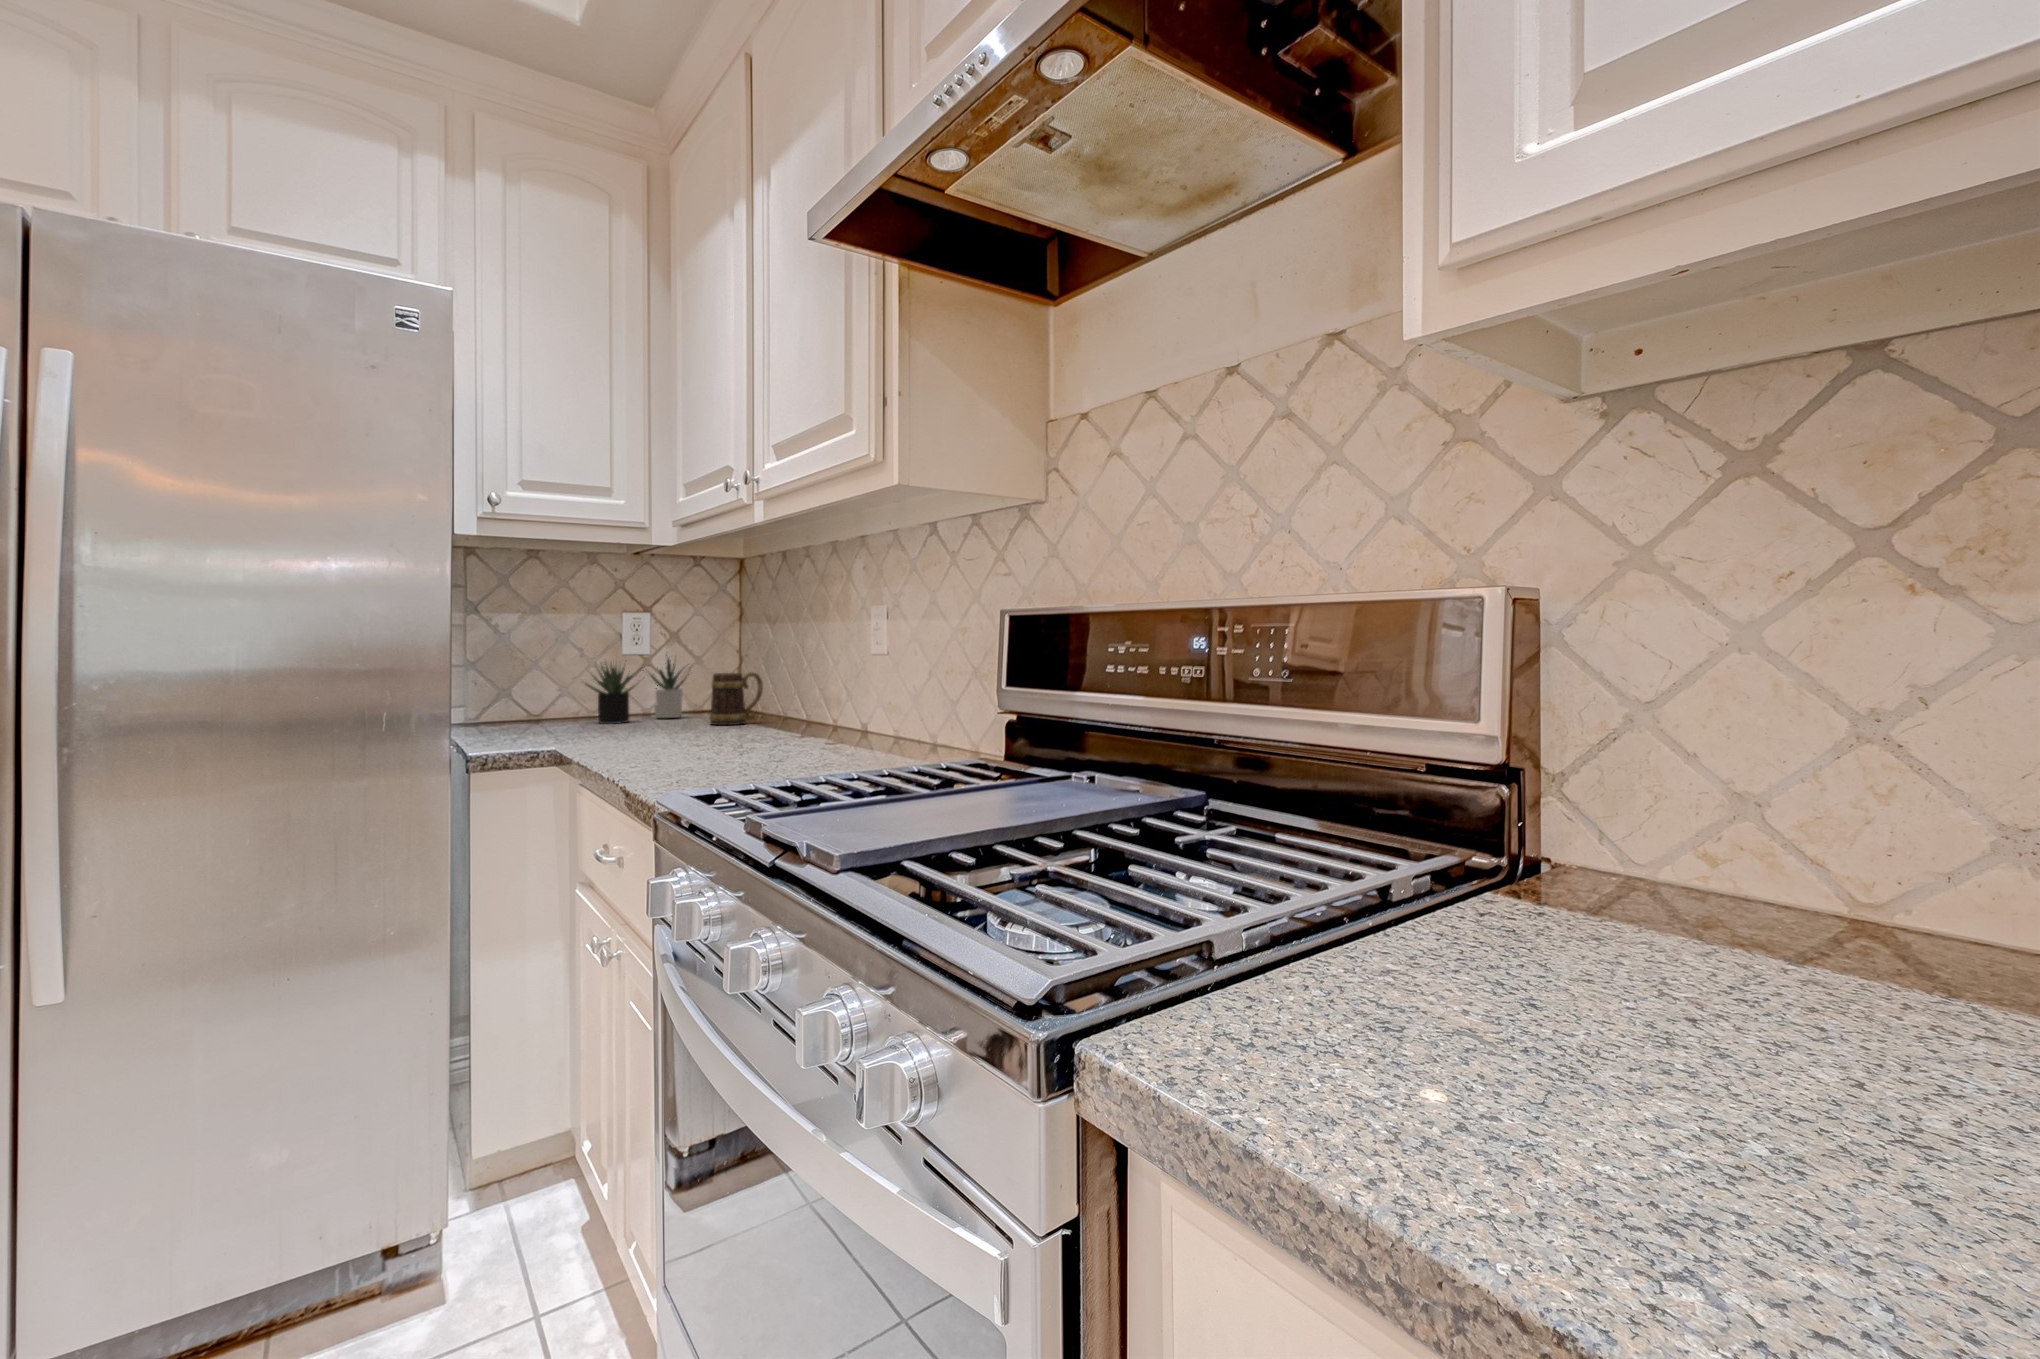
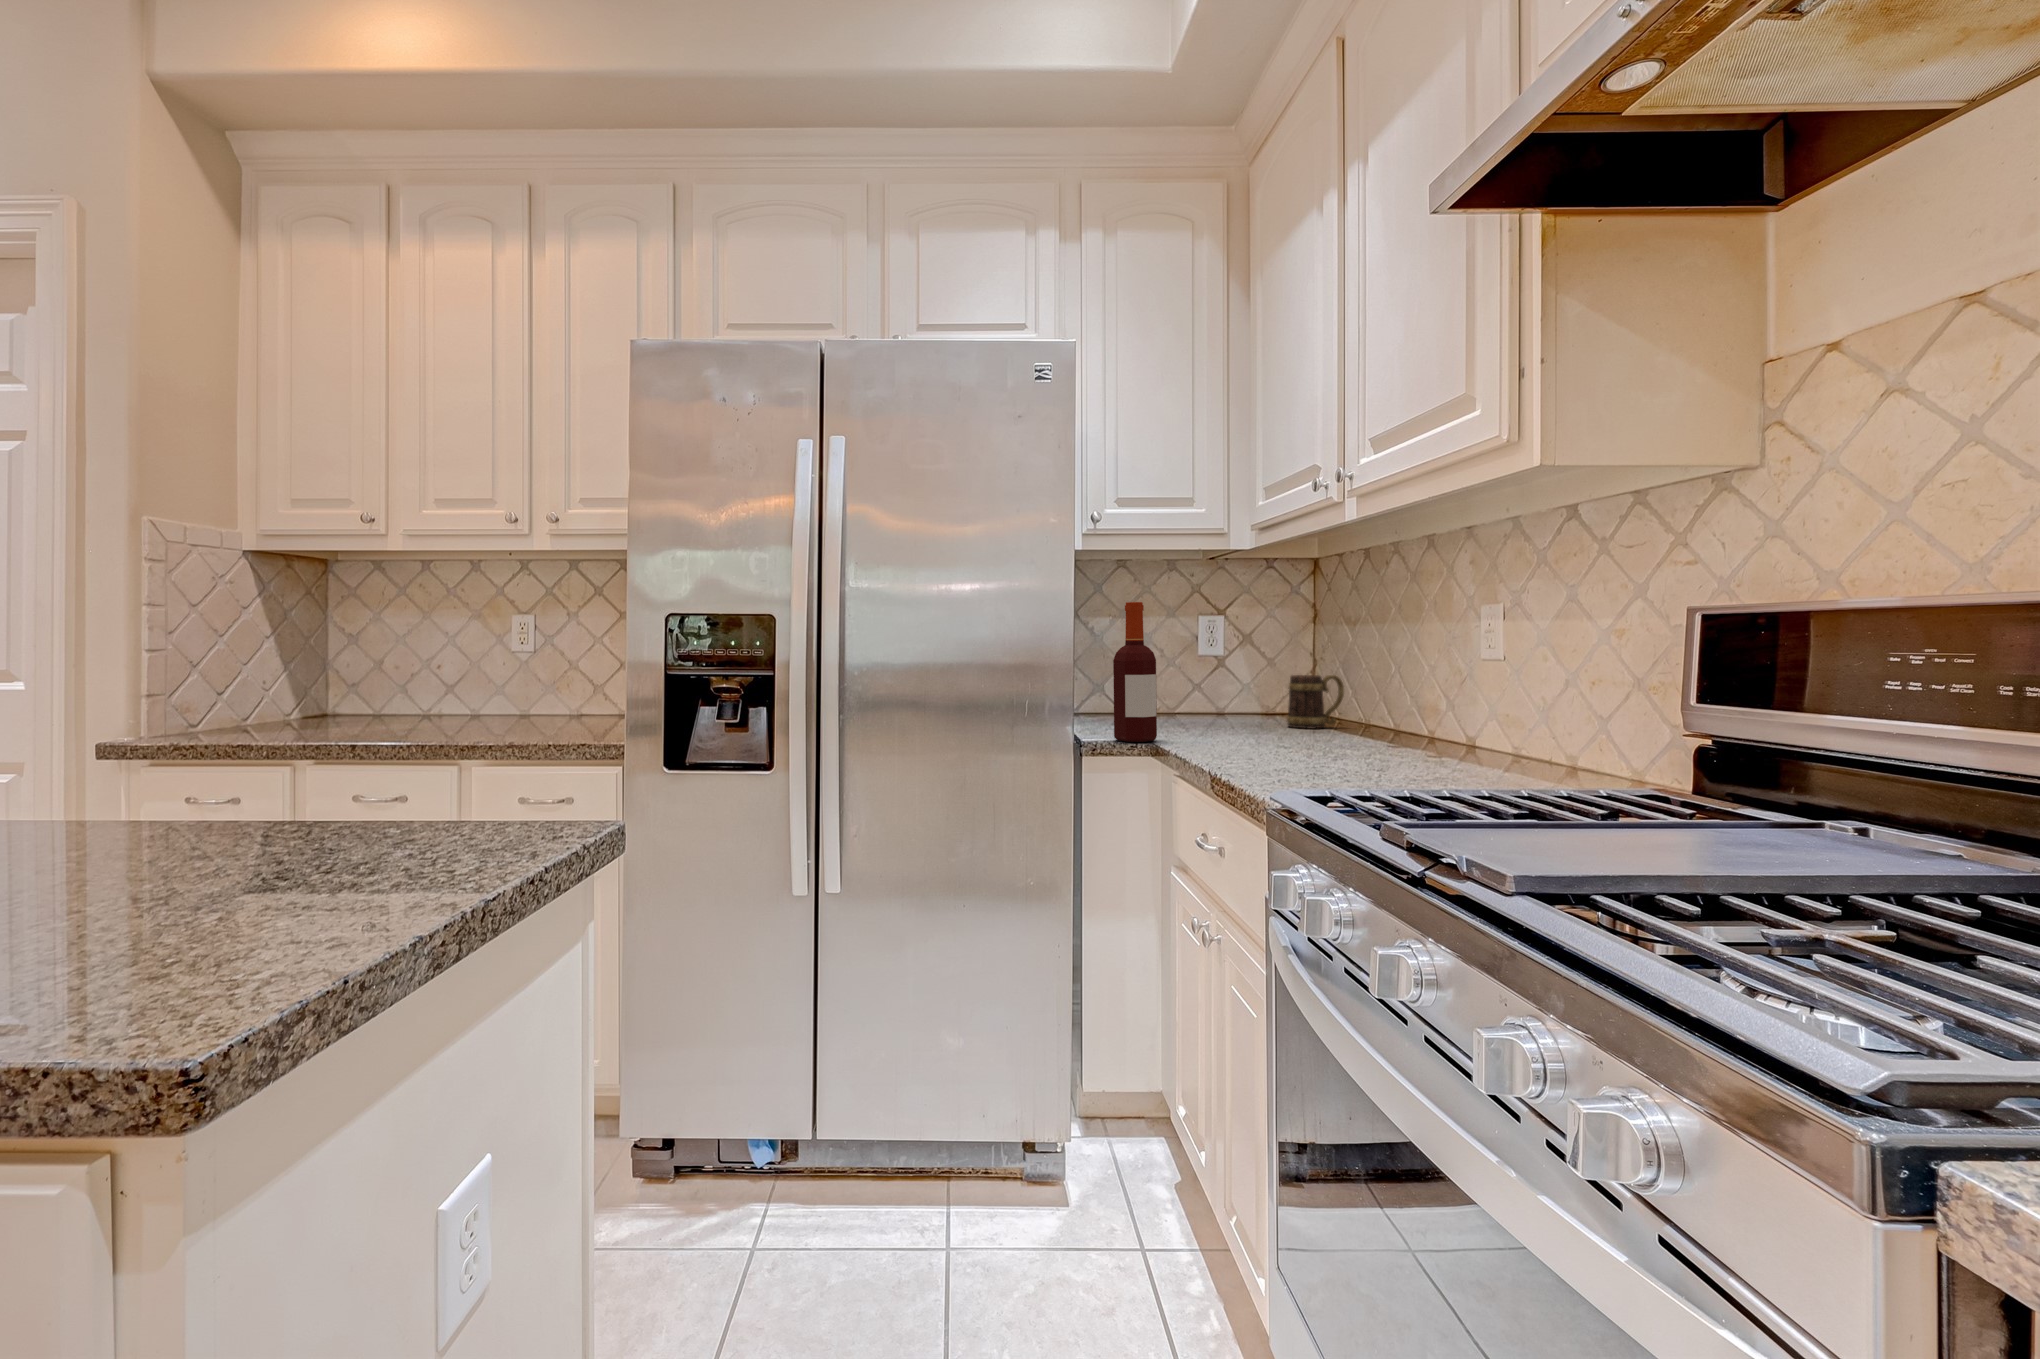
bottle: none [510,597,563,752] -> present [1113,602,1157,742]
succulent plant: present [585,655,690,724] -> none [1161,651,1267,721]

